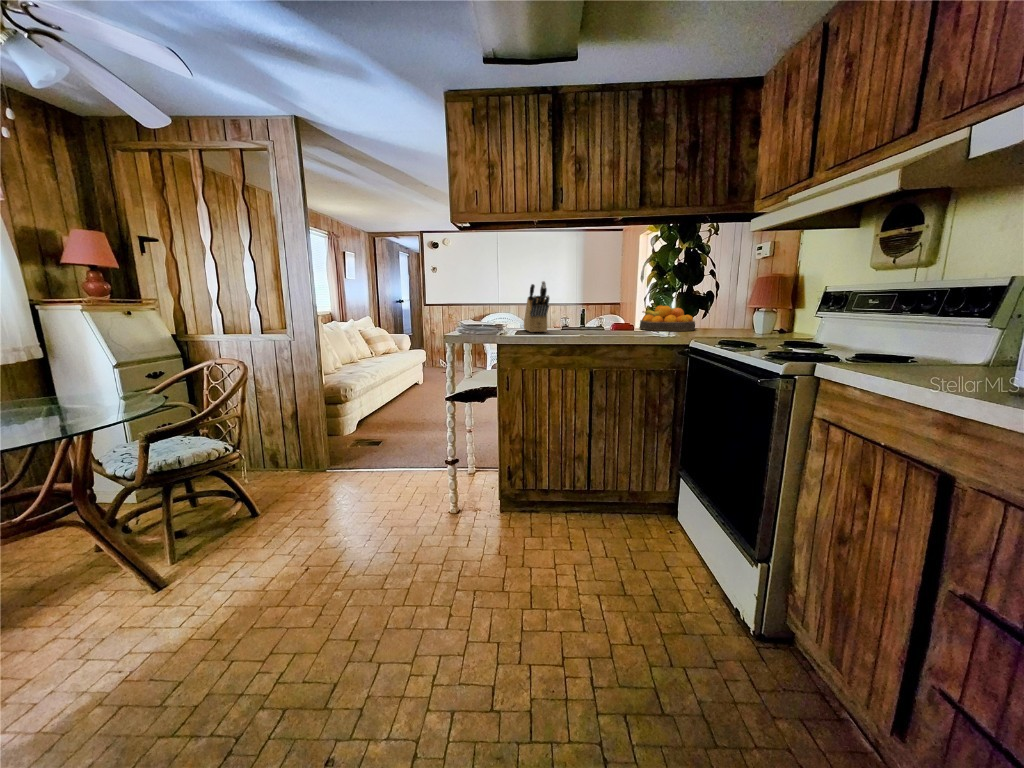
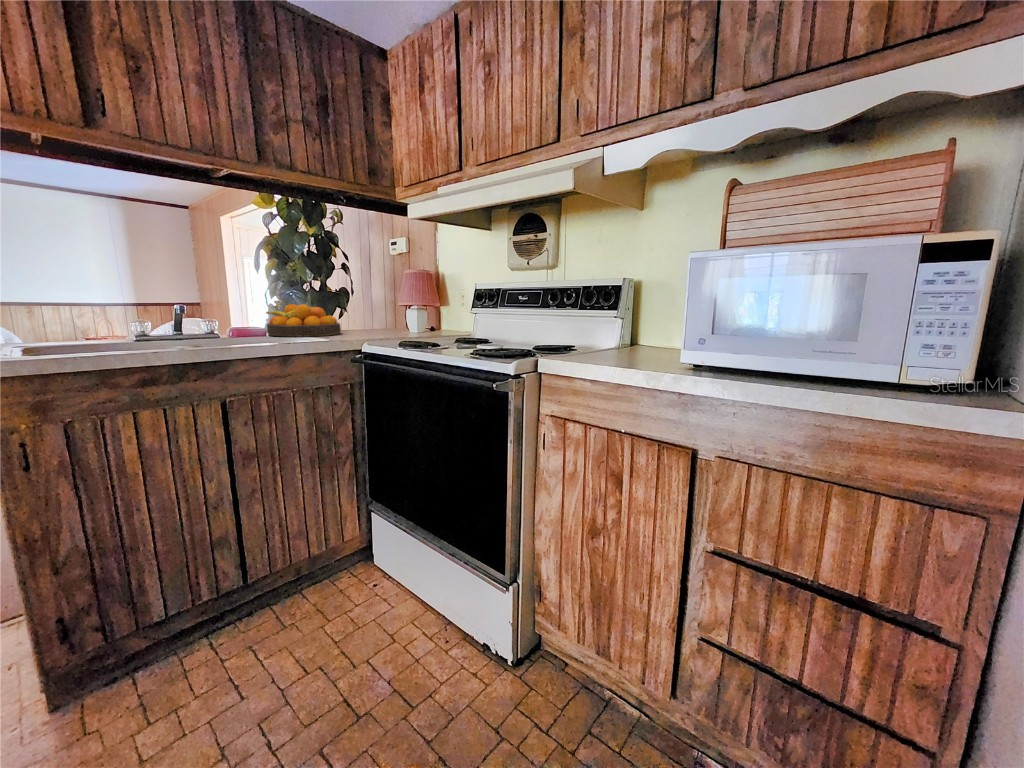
knife block: present [524,281,549,332] -> none [34,256,104,352]

